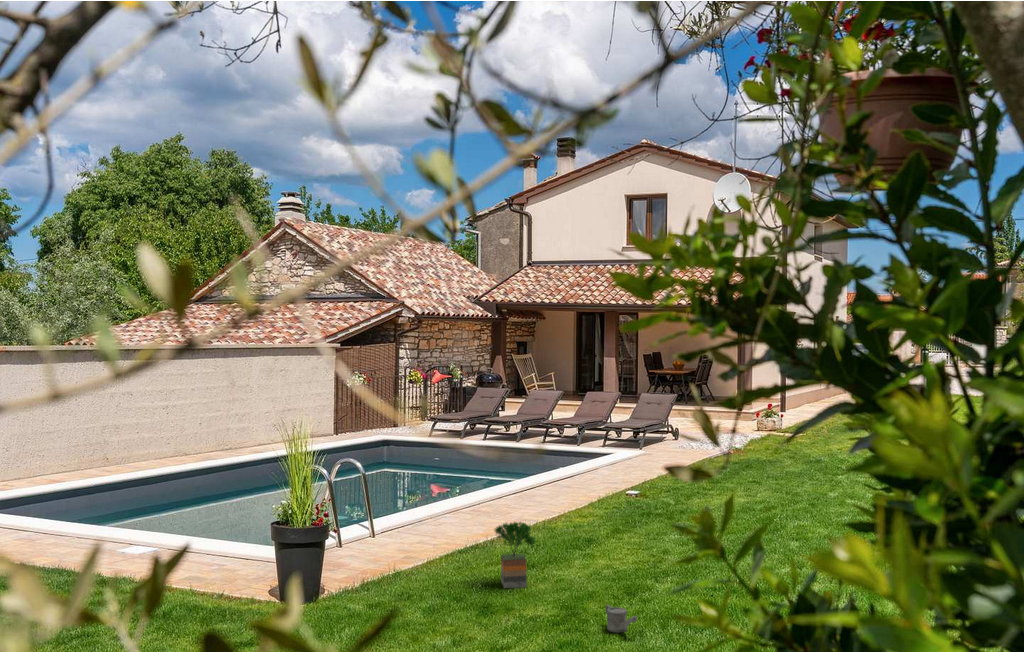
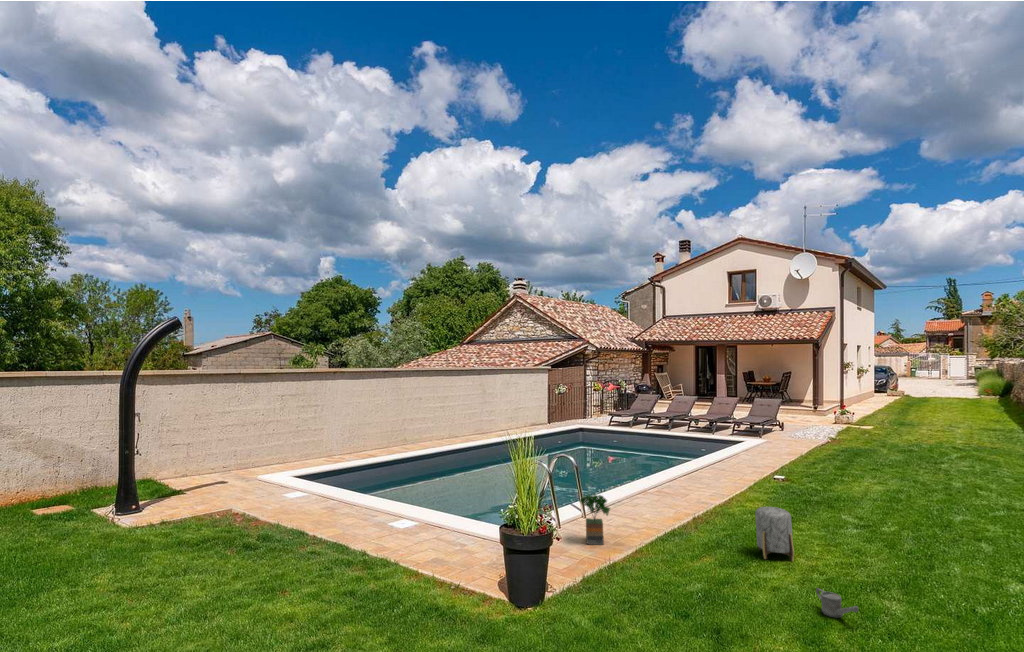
potted tree: present [495,522,535,588] -> present [580,495,610,545]
stool: none [566,525,606,587] -> present [755,507,794,561]

